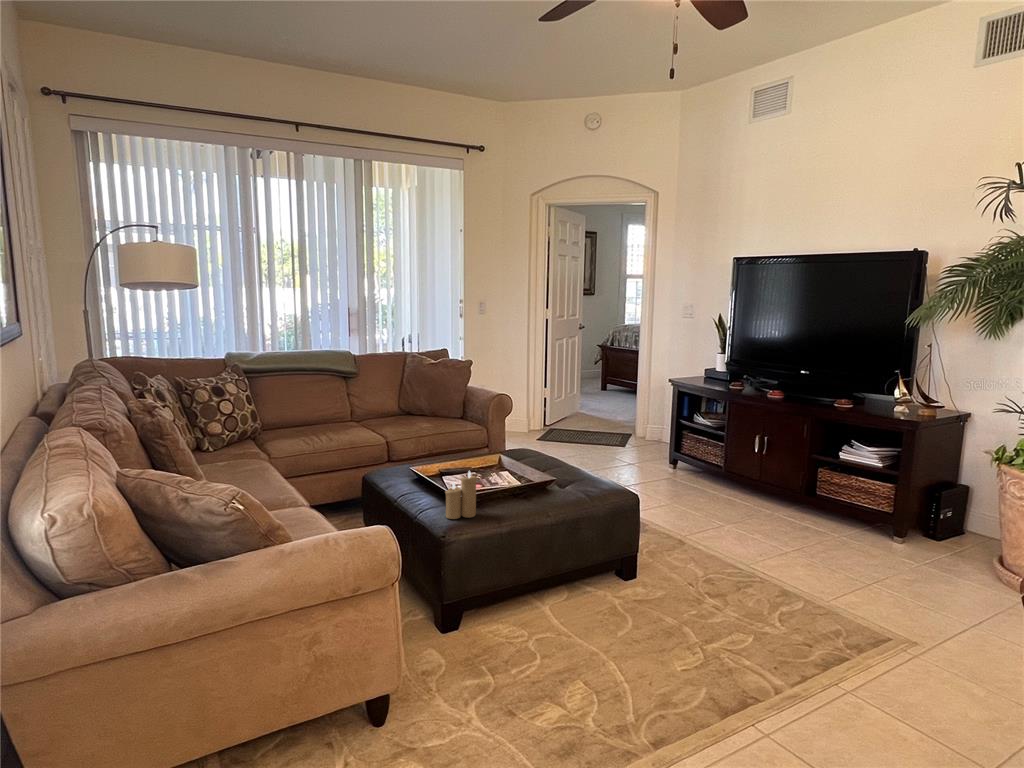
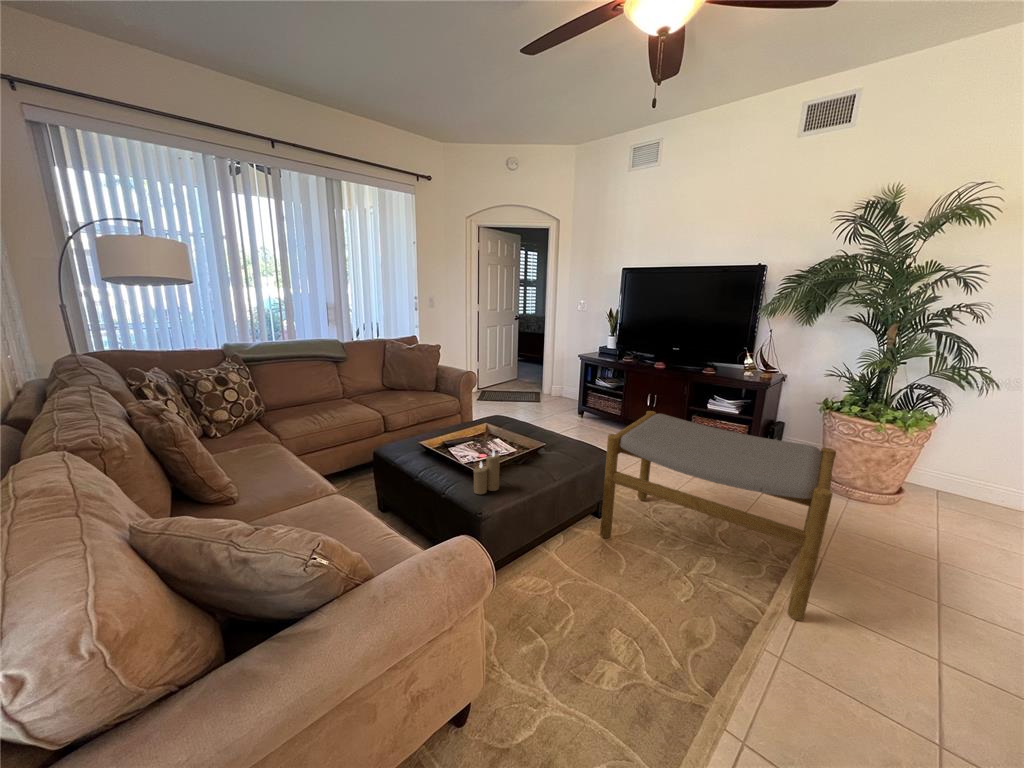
footstool: none [617,447,916,706] -> present [600,411,836,621]

